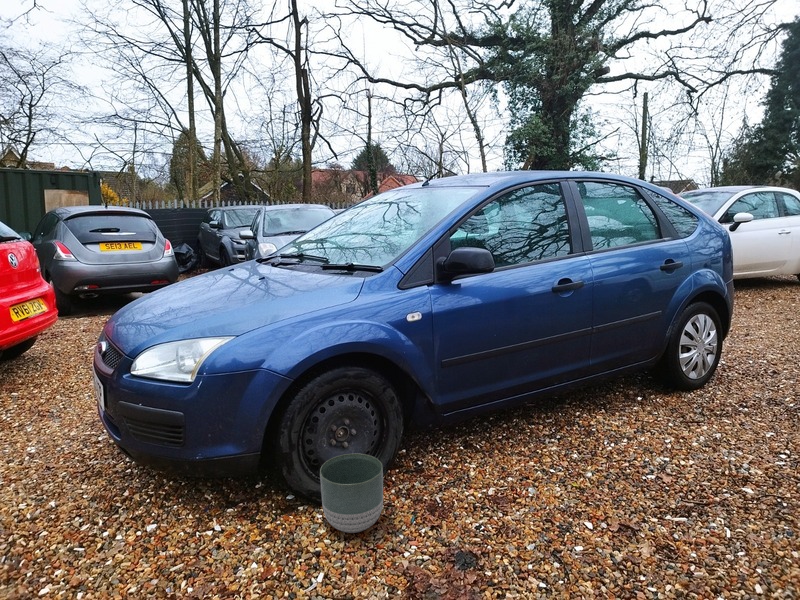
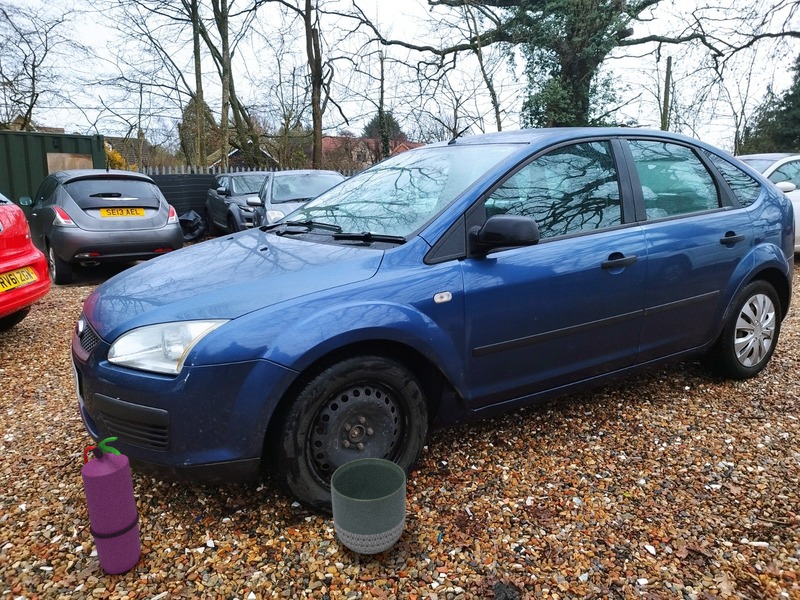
fire extinguisher: none [112,434,159,553] -> present [81,437,141,574]

